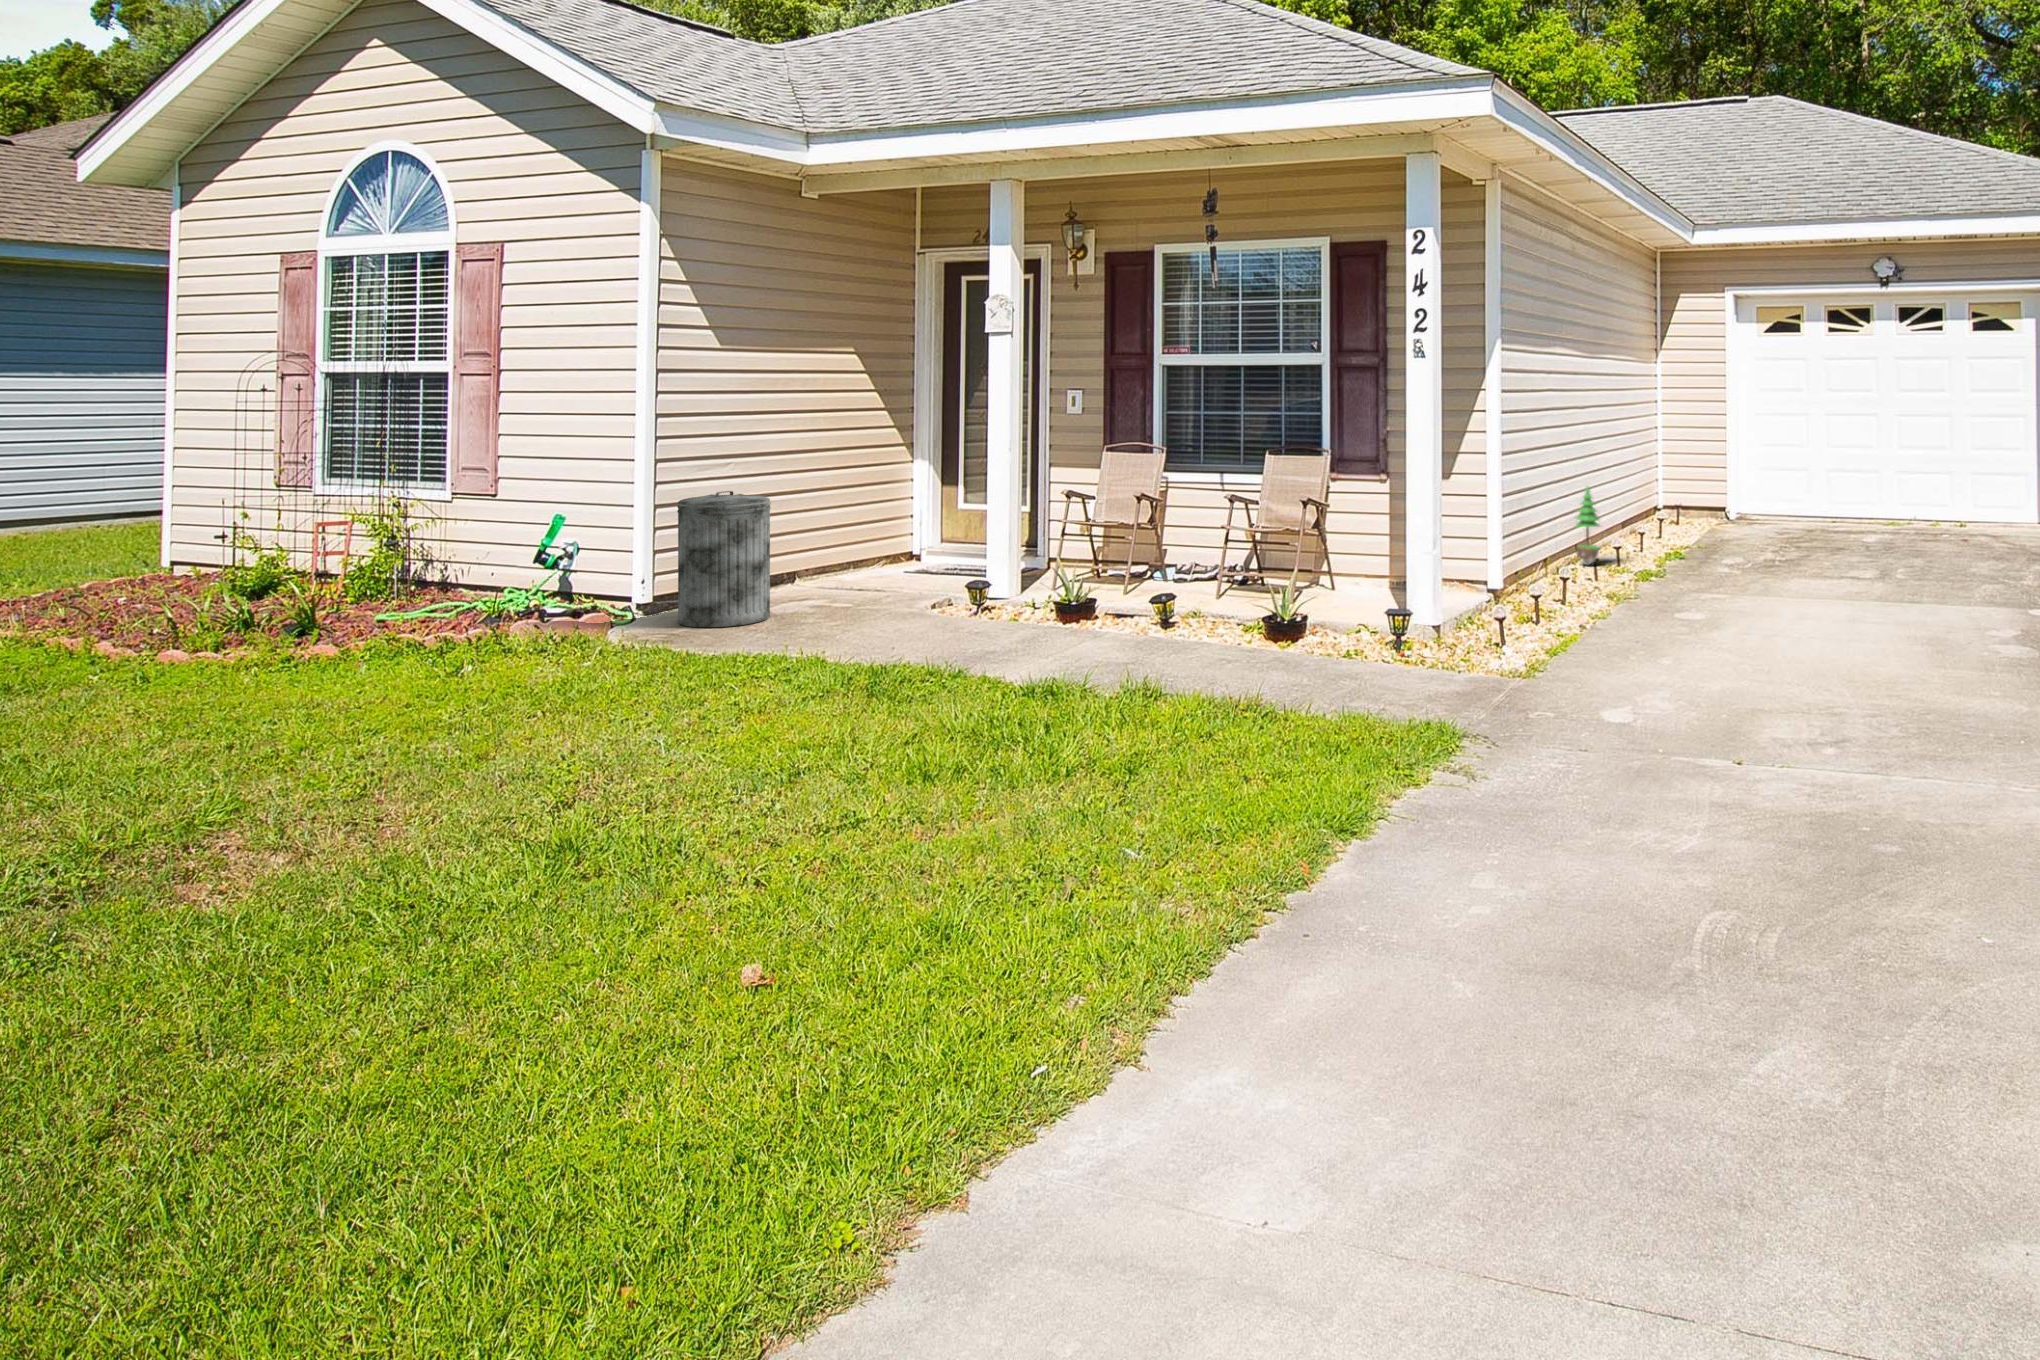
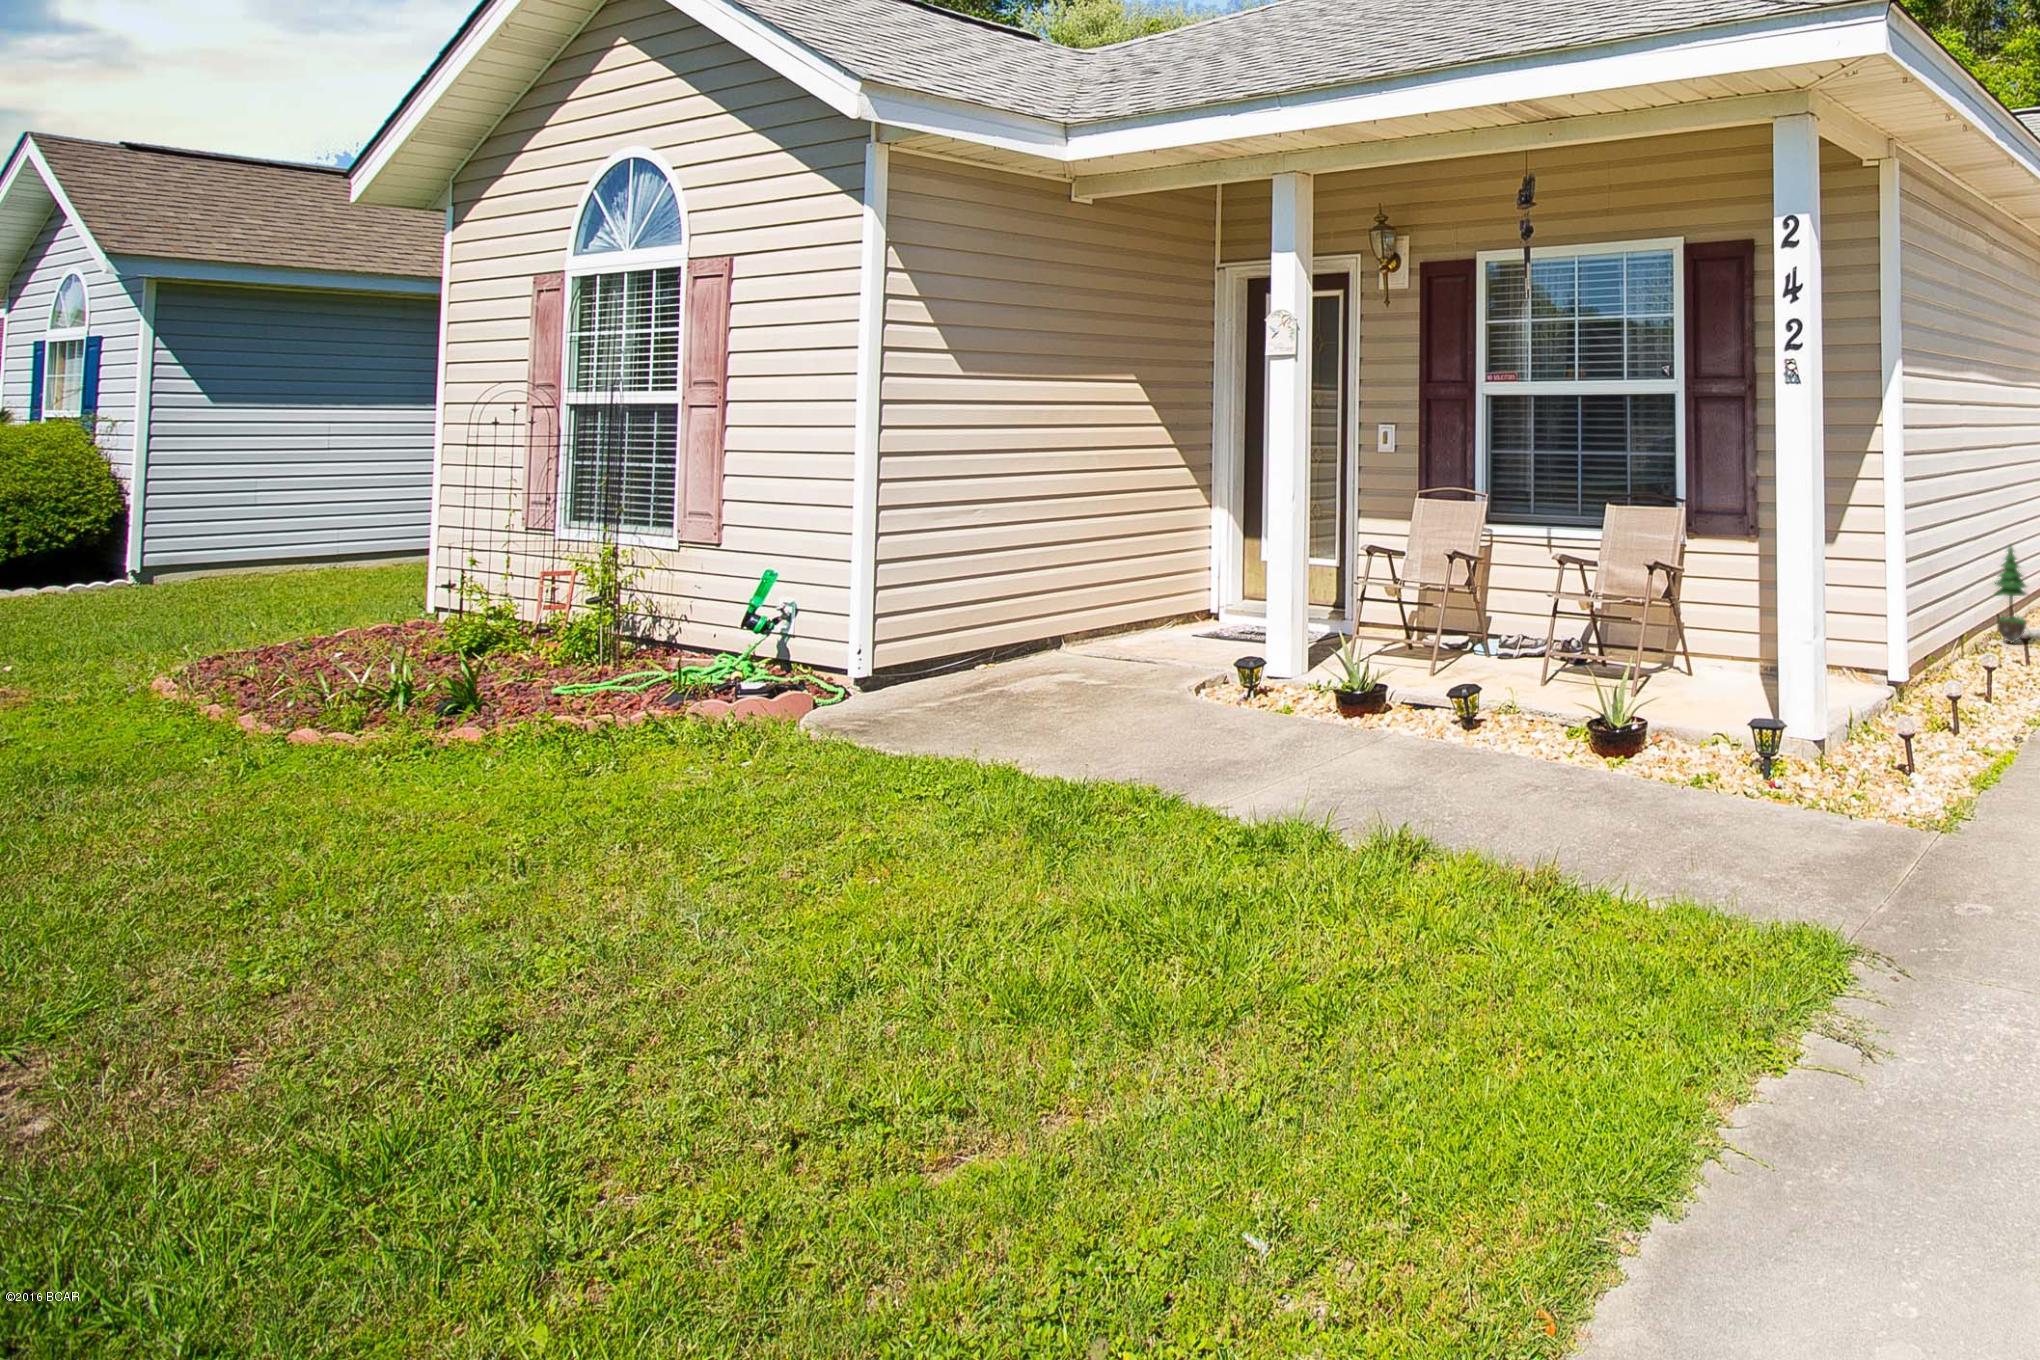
trash can: present [677,491,771,627] -> none [897,544,1009,709]

